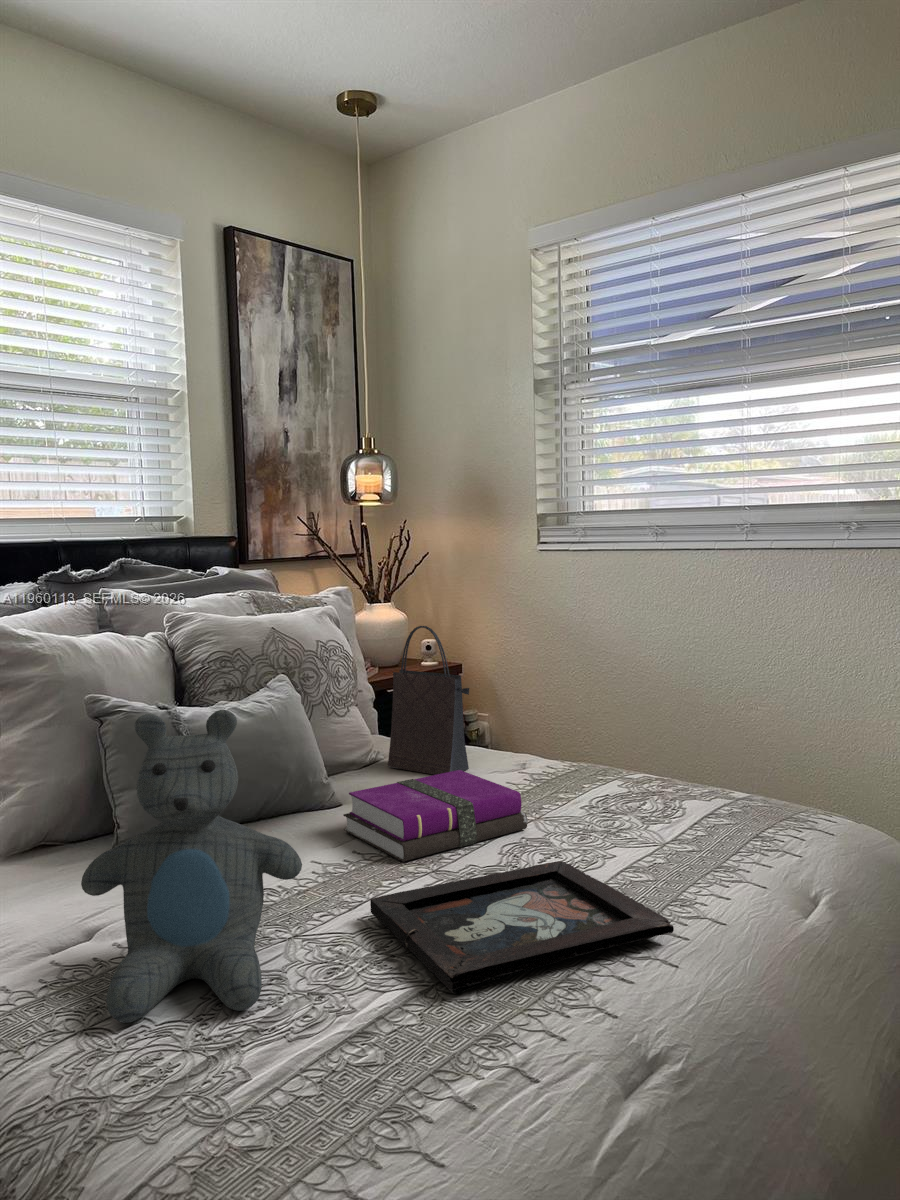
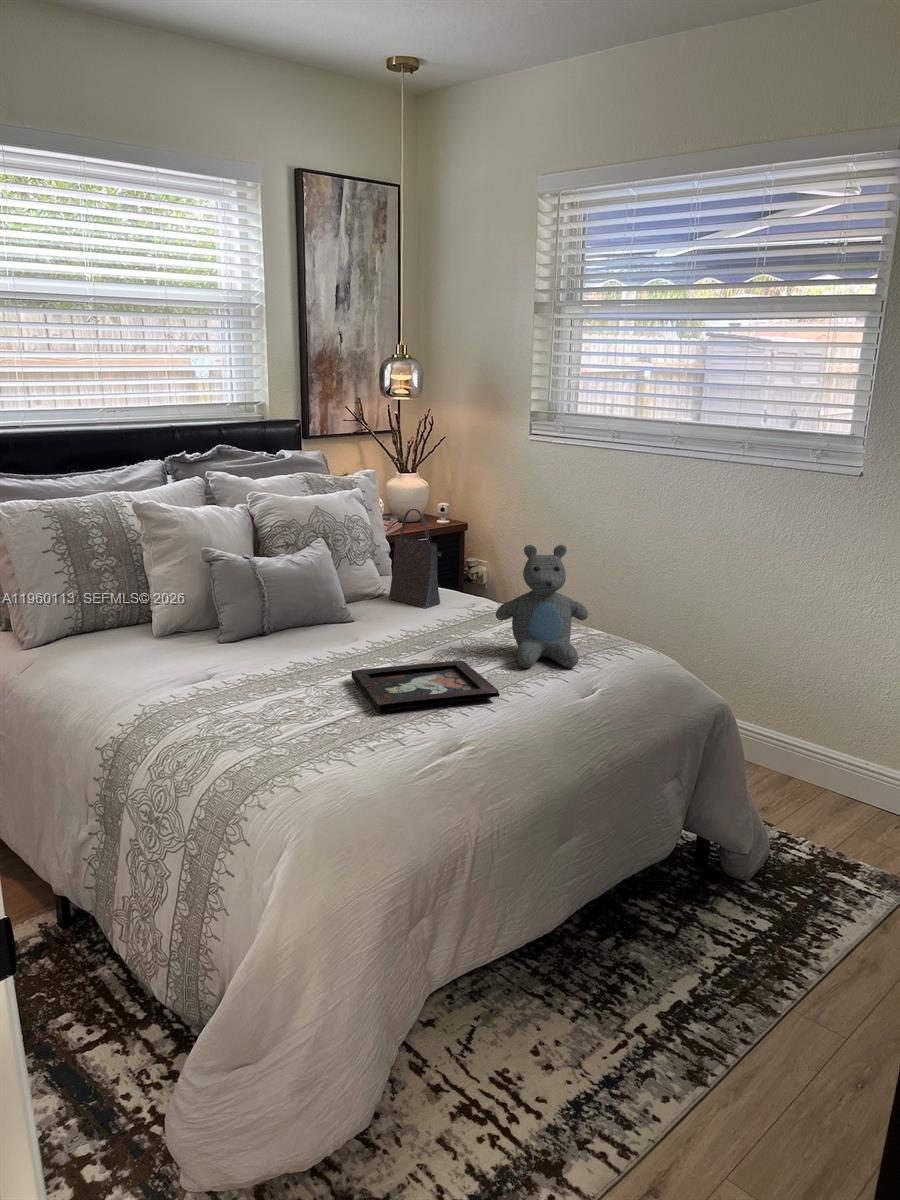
teddy bear: present [81,710,302,1023] -> present [496,545,588,668]
notebook: present [344,770,528,862] -> none [350,605,457,655]

